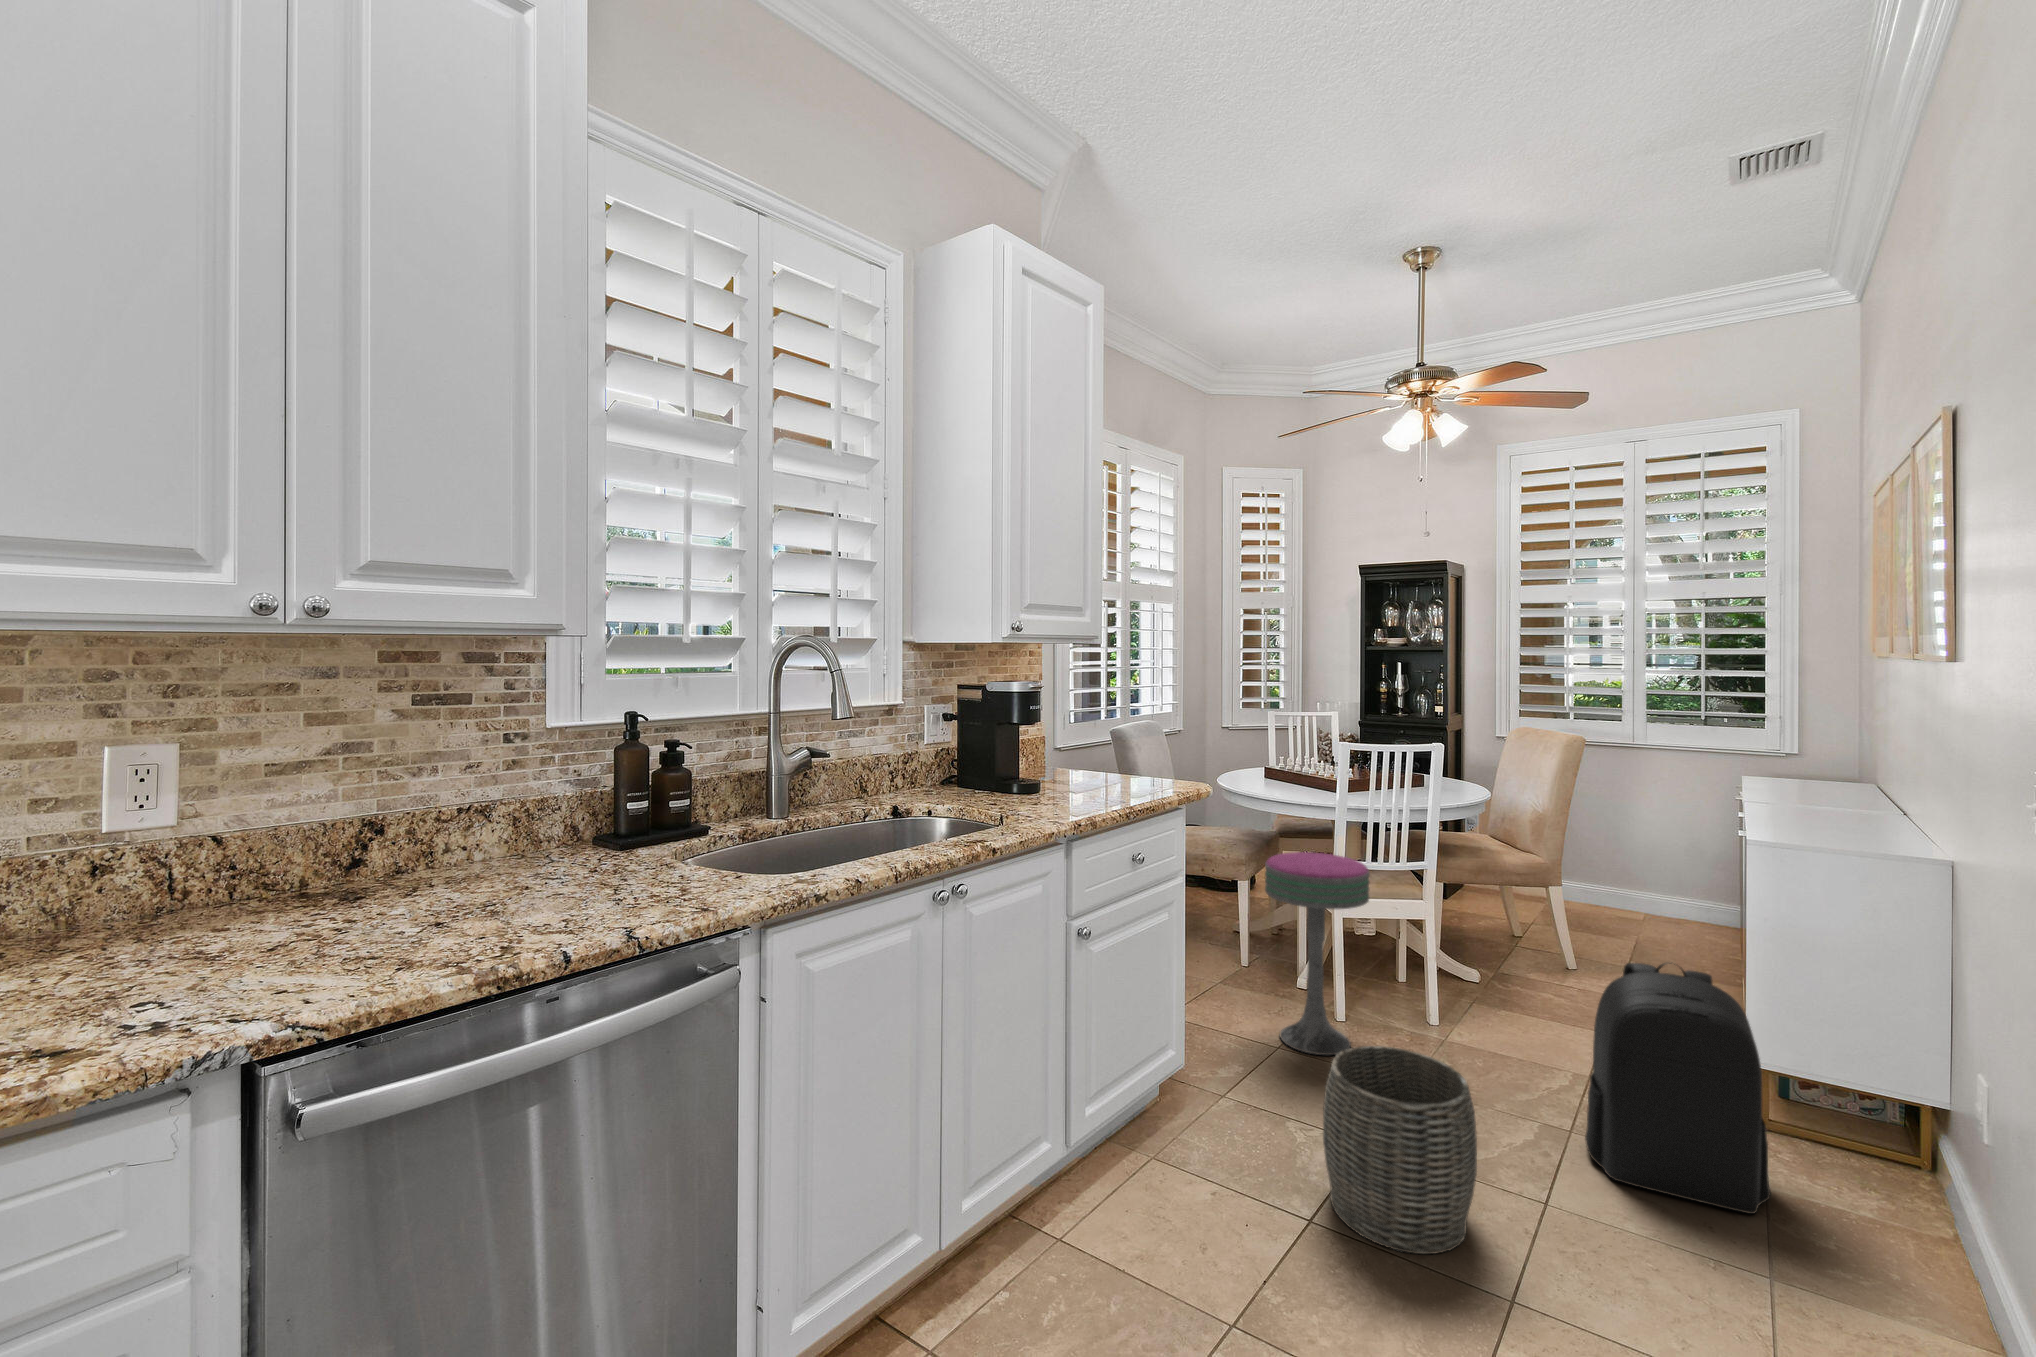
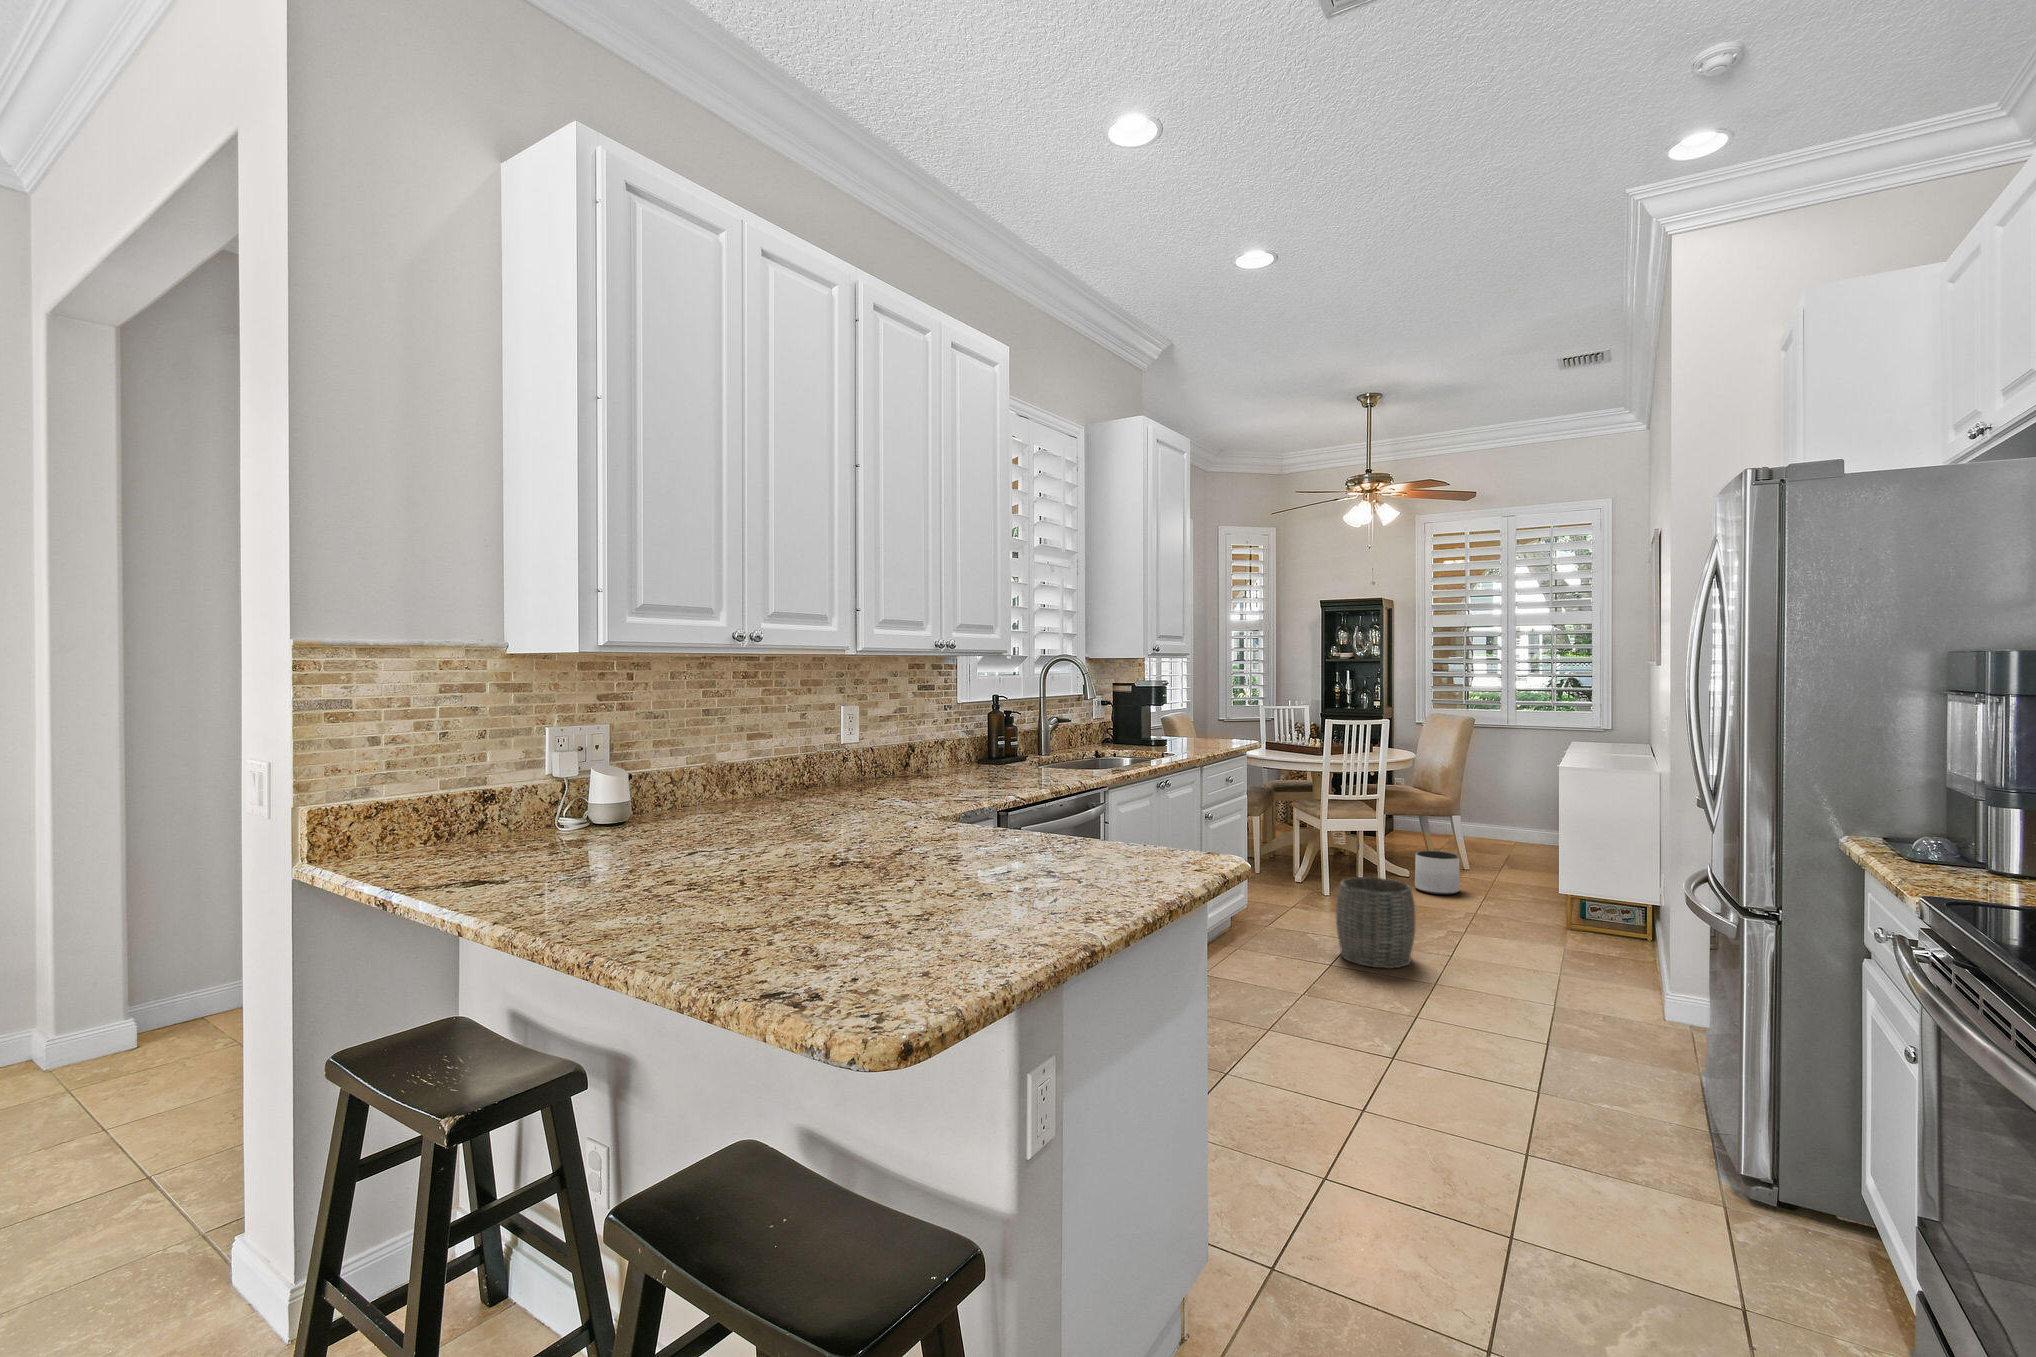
bar stool: present [1265,852,1370,1055] -> none [1284,789,1348,909]
planter: none [1486,948,1560,1026] -> present [1415,851,1460,895]
backpack: present [1585,963,1771,1214] -> none [1470,831,1559,952]

